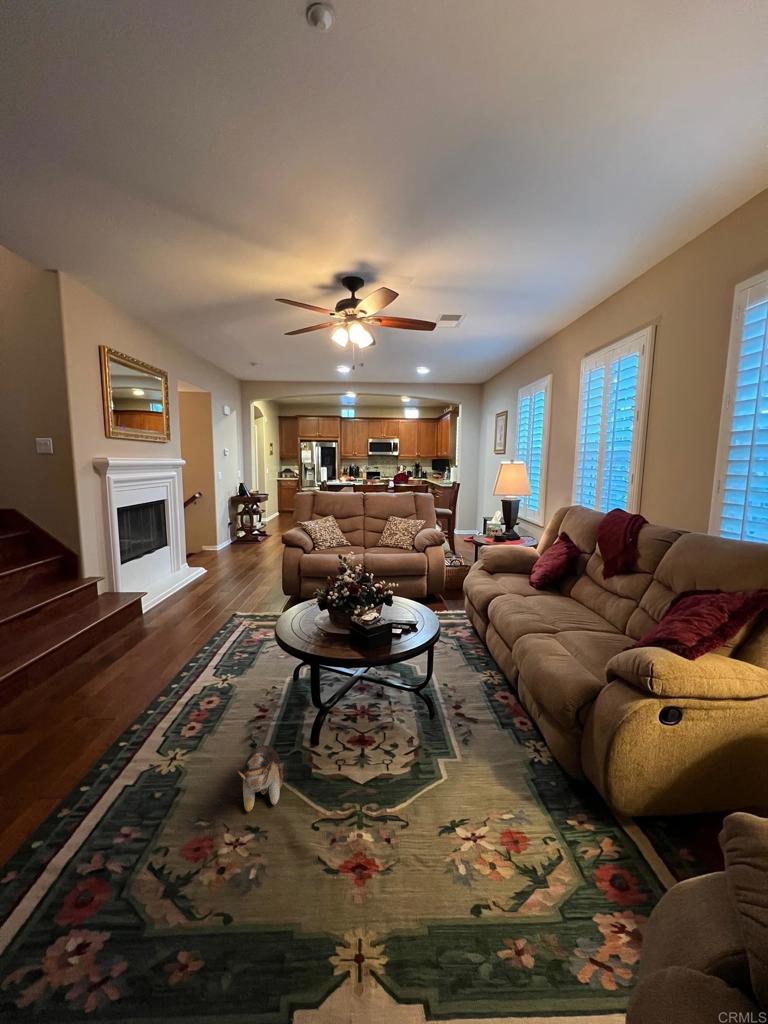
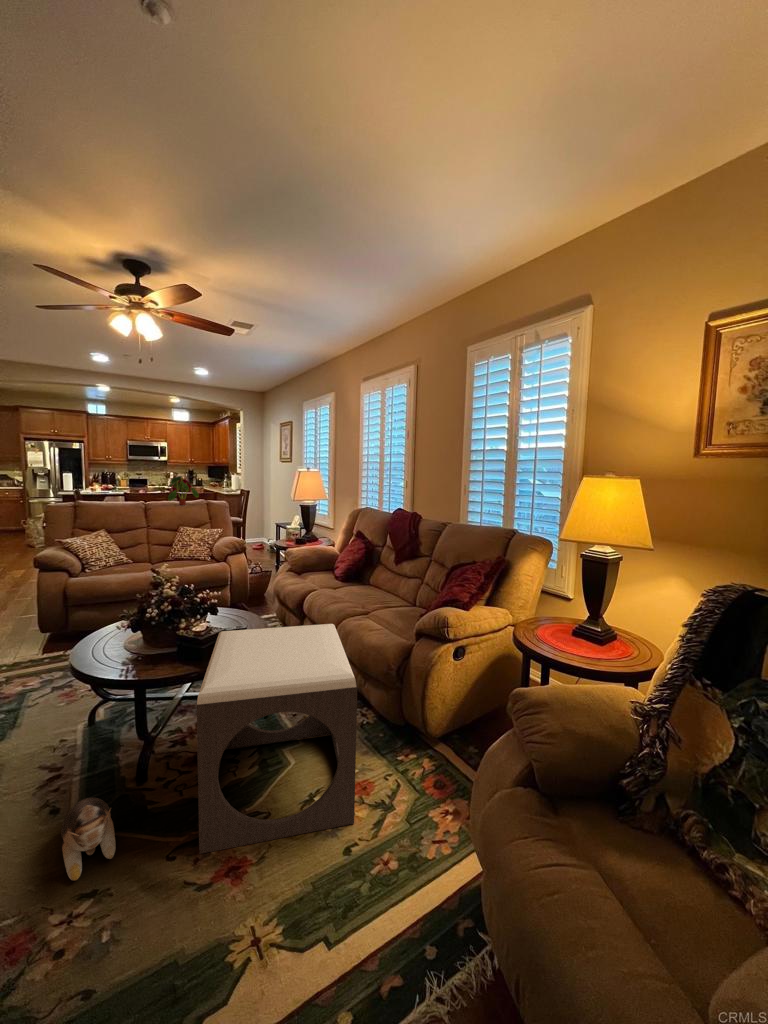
plant: none [381,469,410,496] -> present [168,476,198,505]
footstool: none [336,625,502,880] -> present [197,624,357,854]

